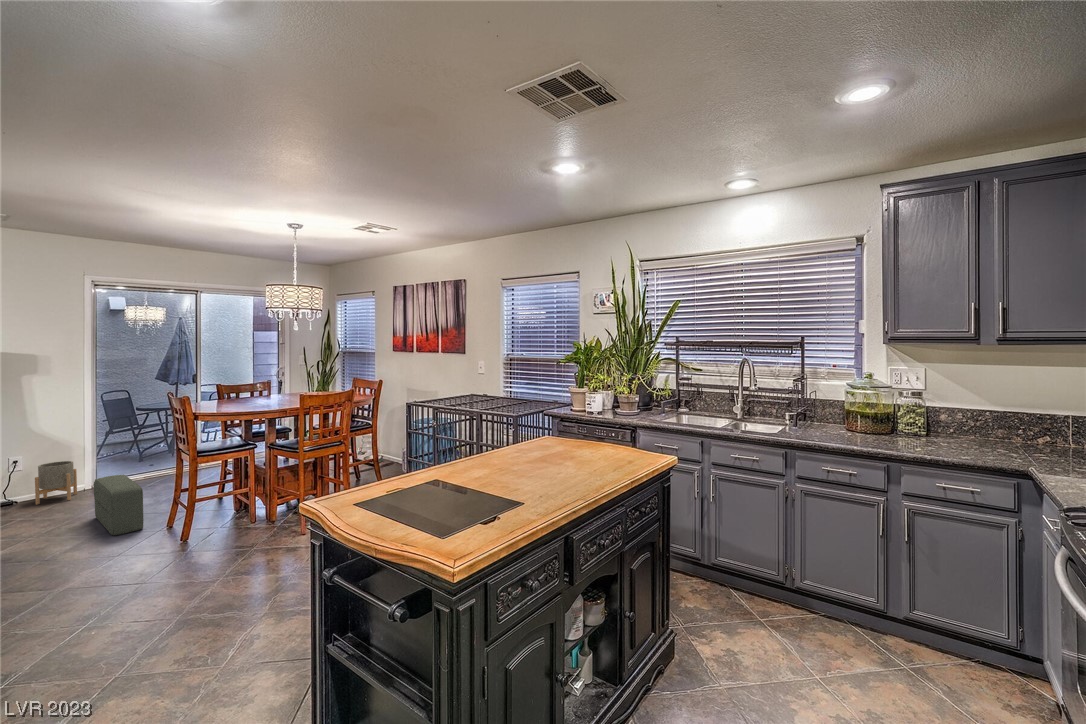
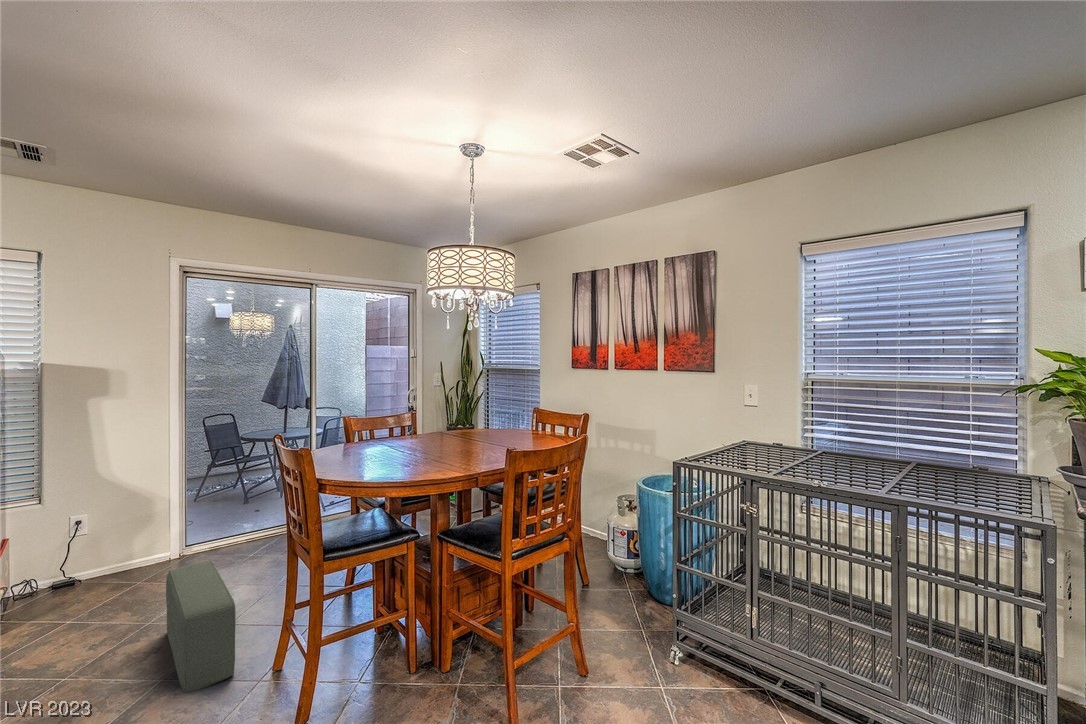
planter: present [35,461,77,505] -> none [97,522,155,590]

